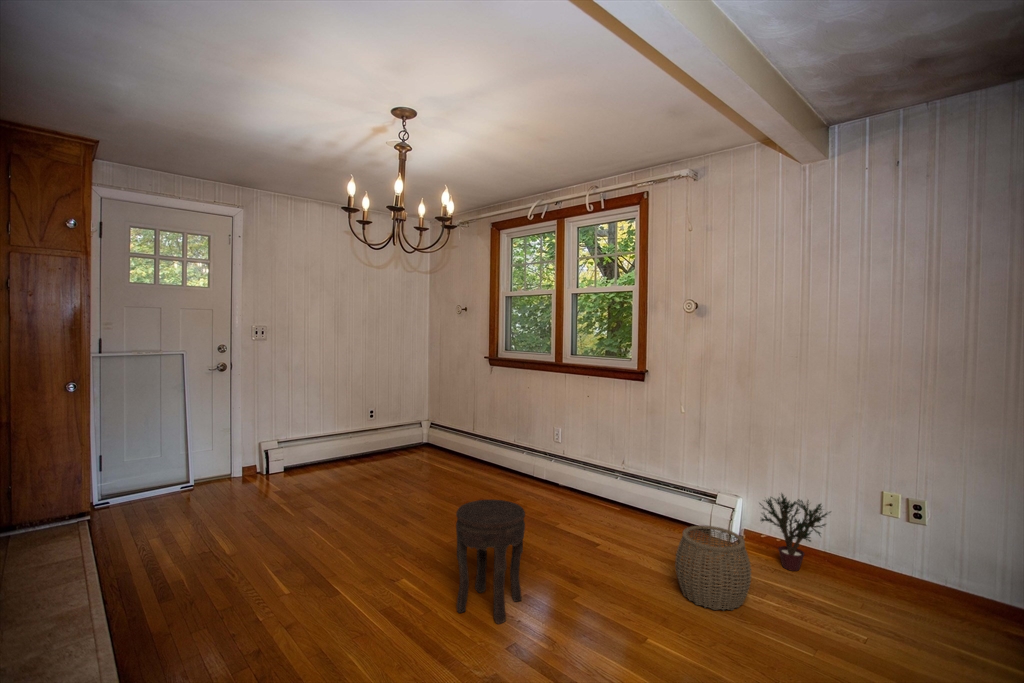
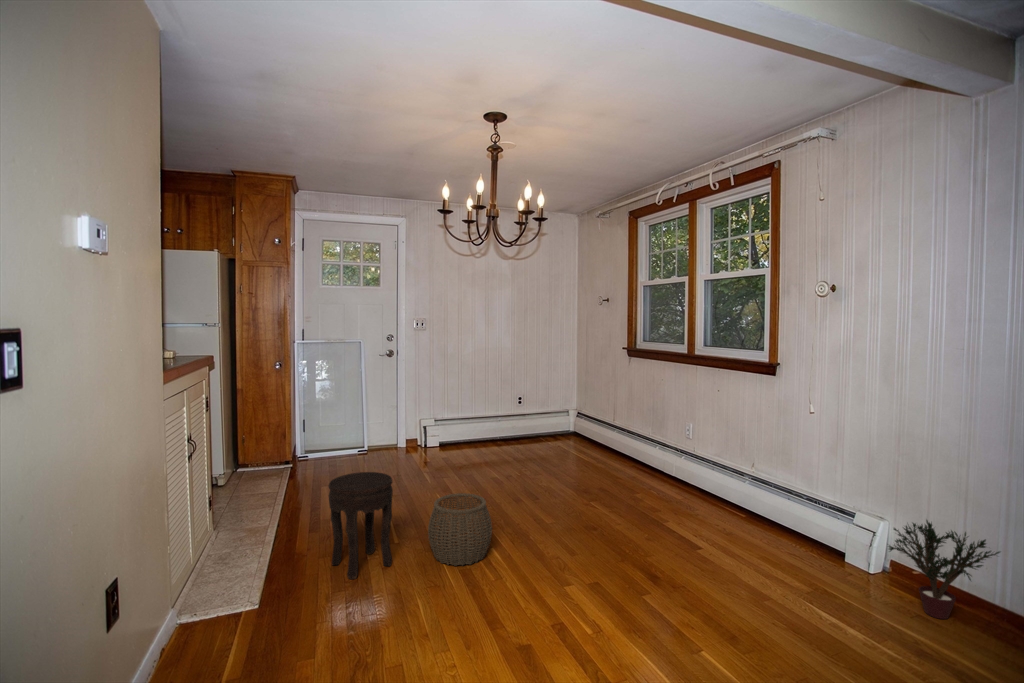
side table: present [456,500,525,624] -> present [329,472,393,579]
woven basket: present [675,525,751,610] -> present [428,493,492,566]

